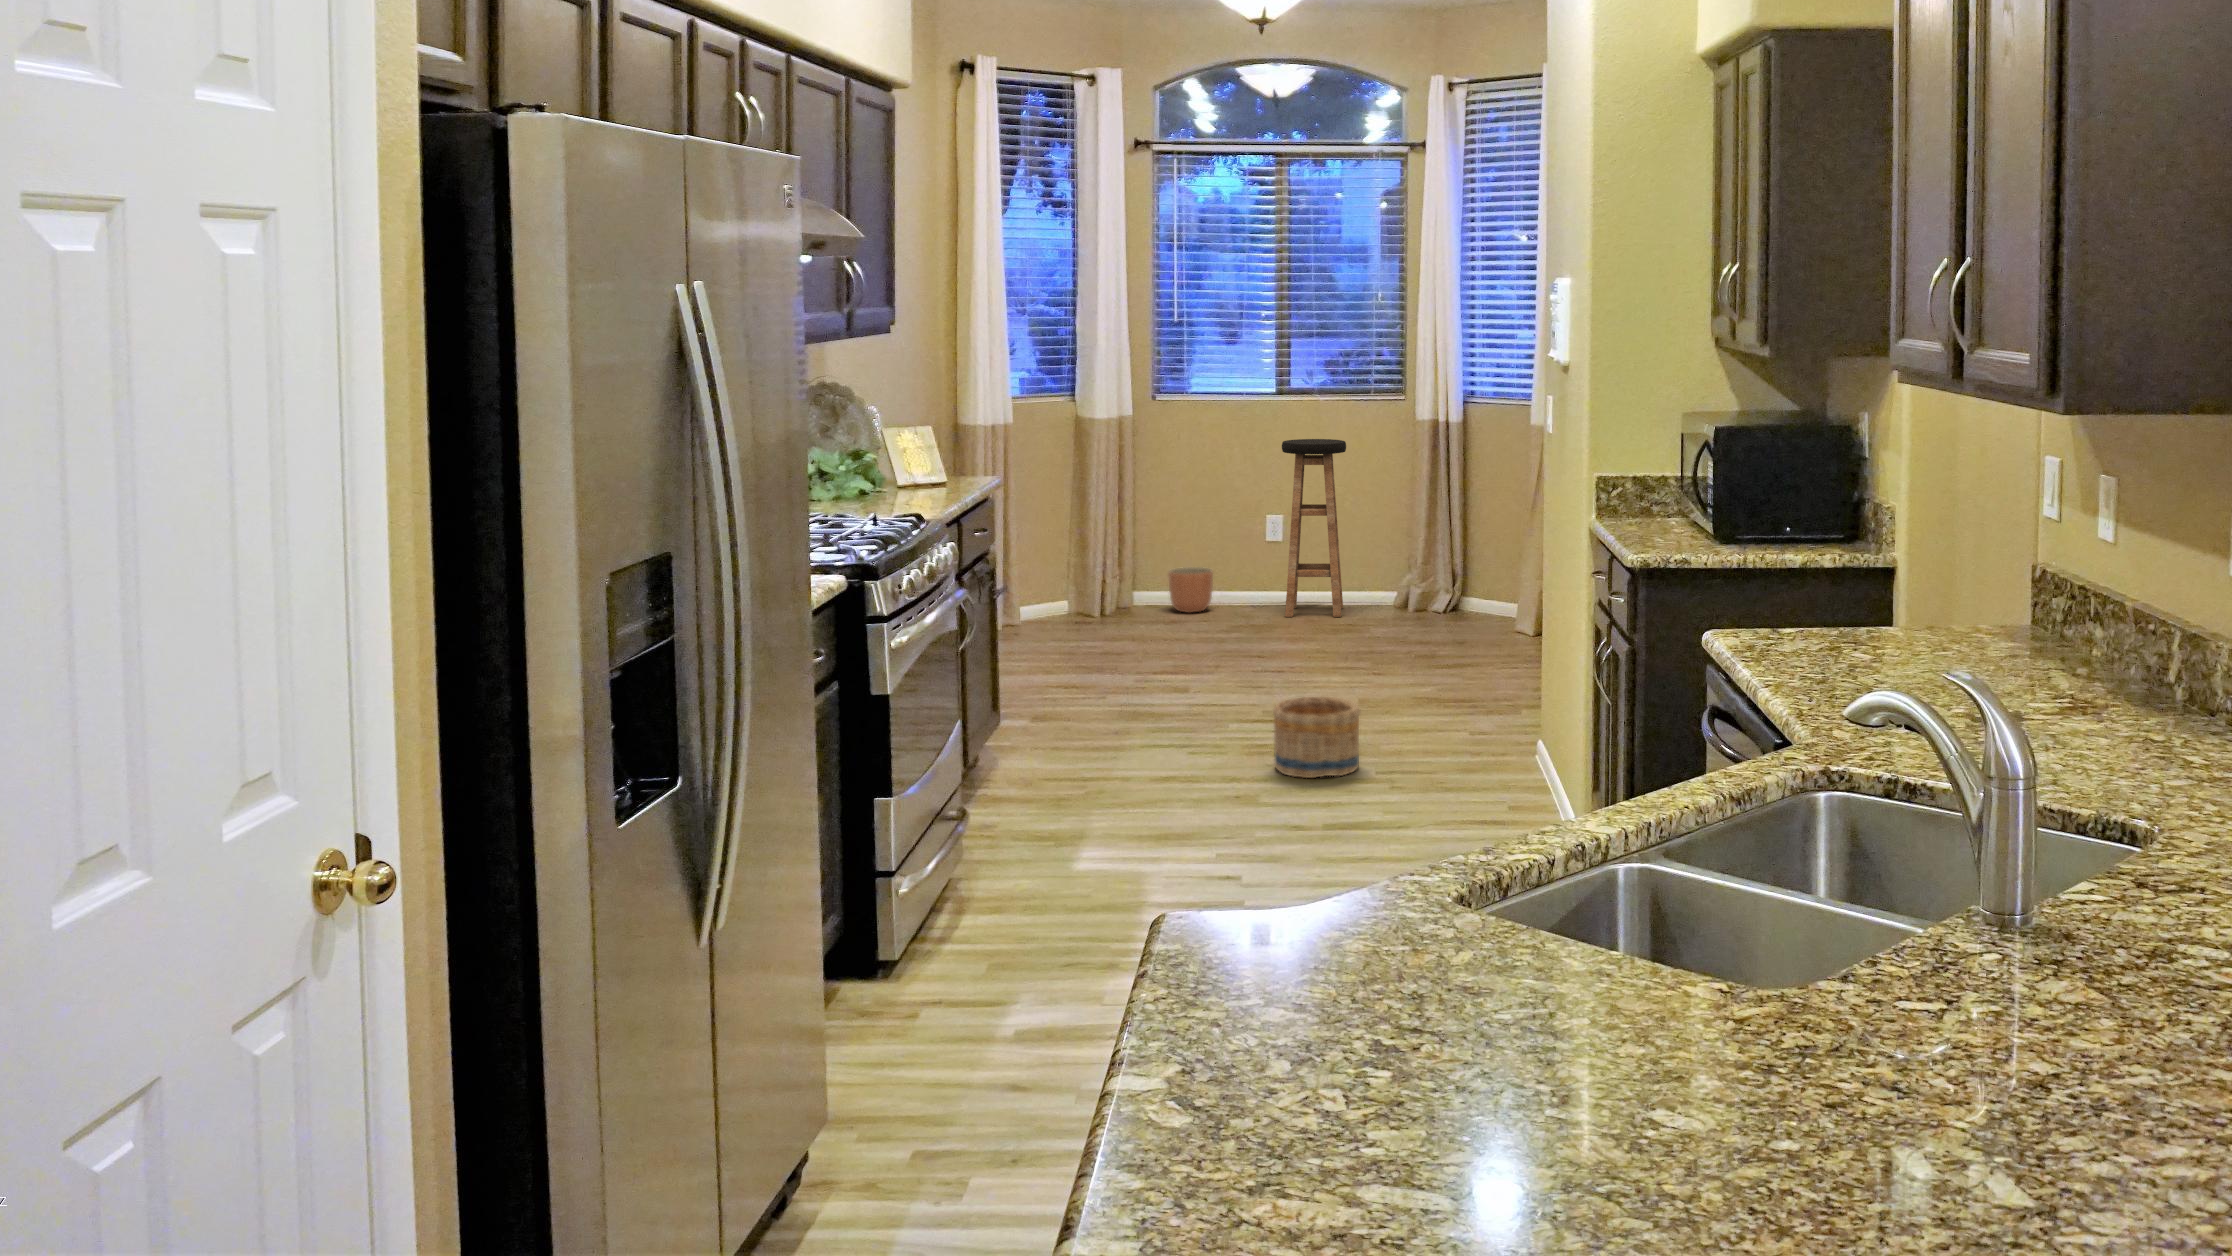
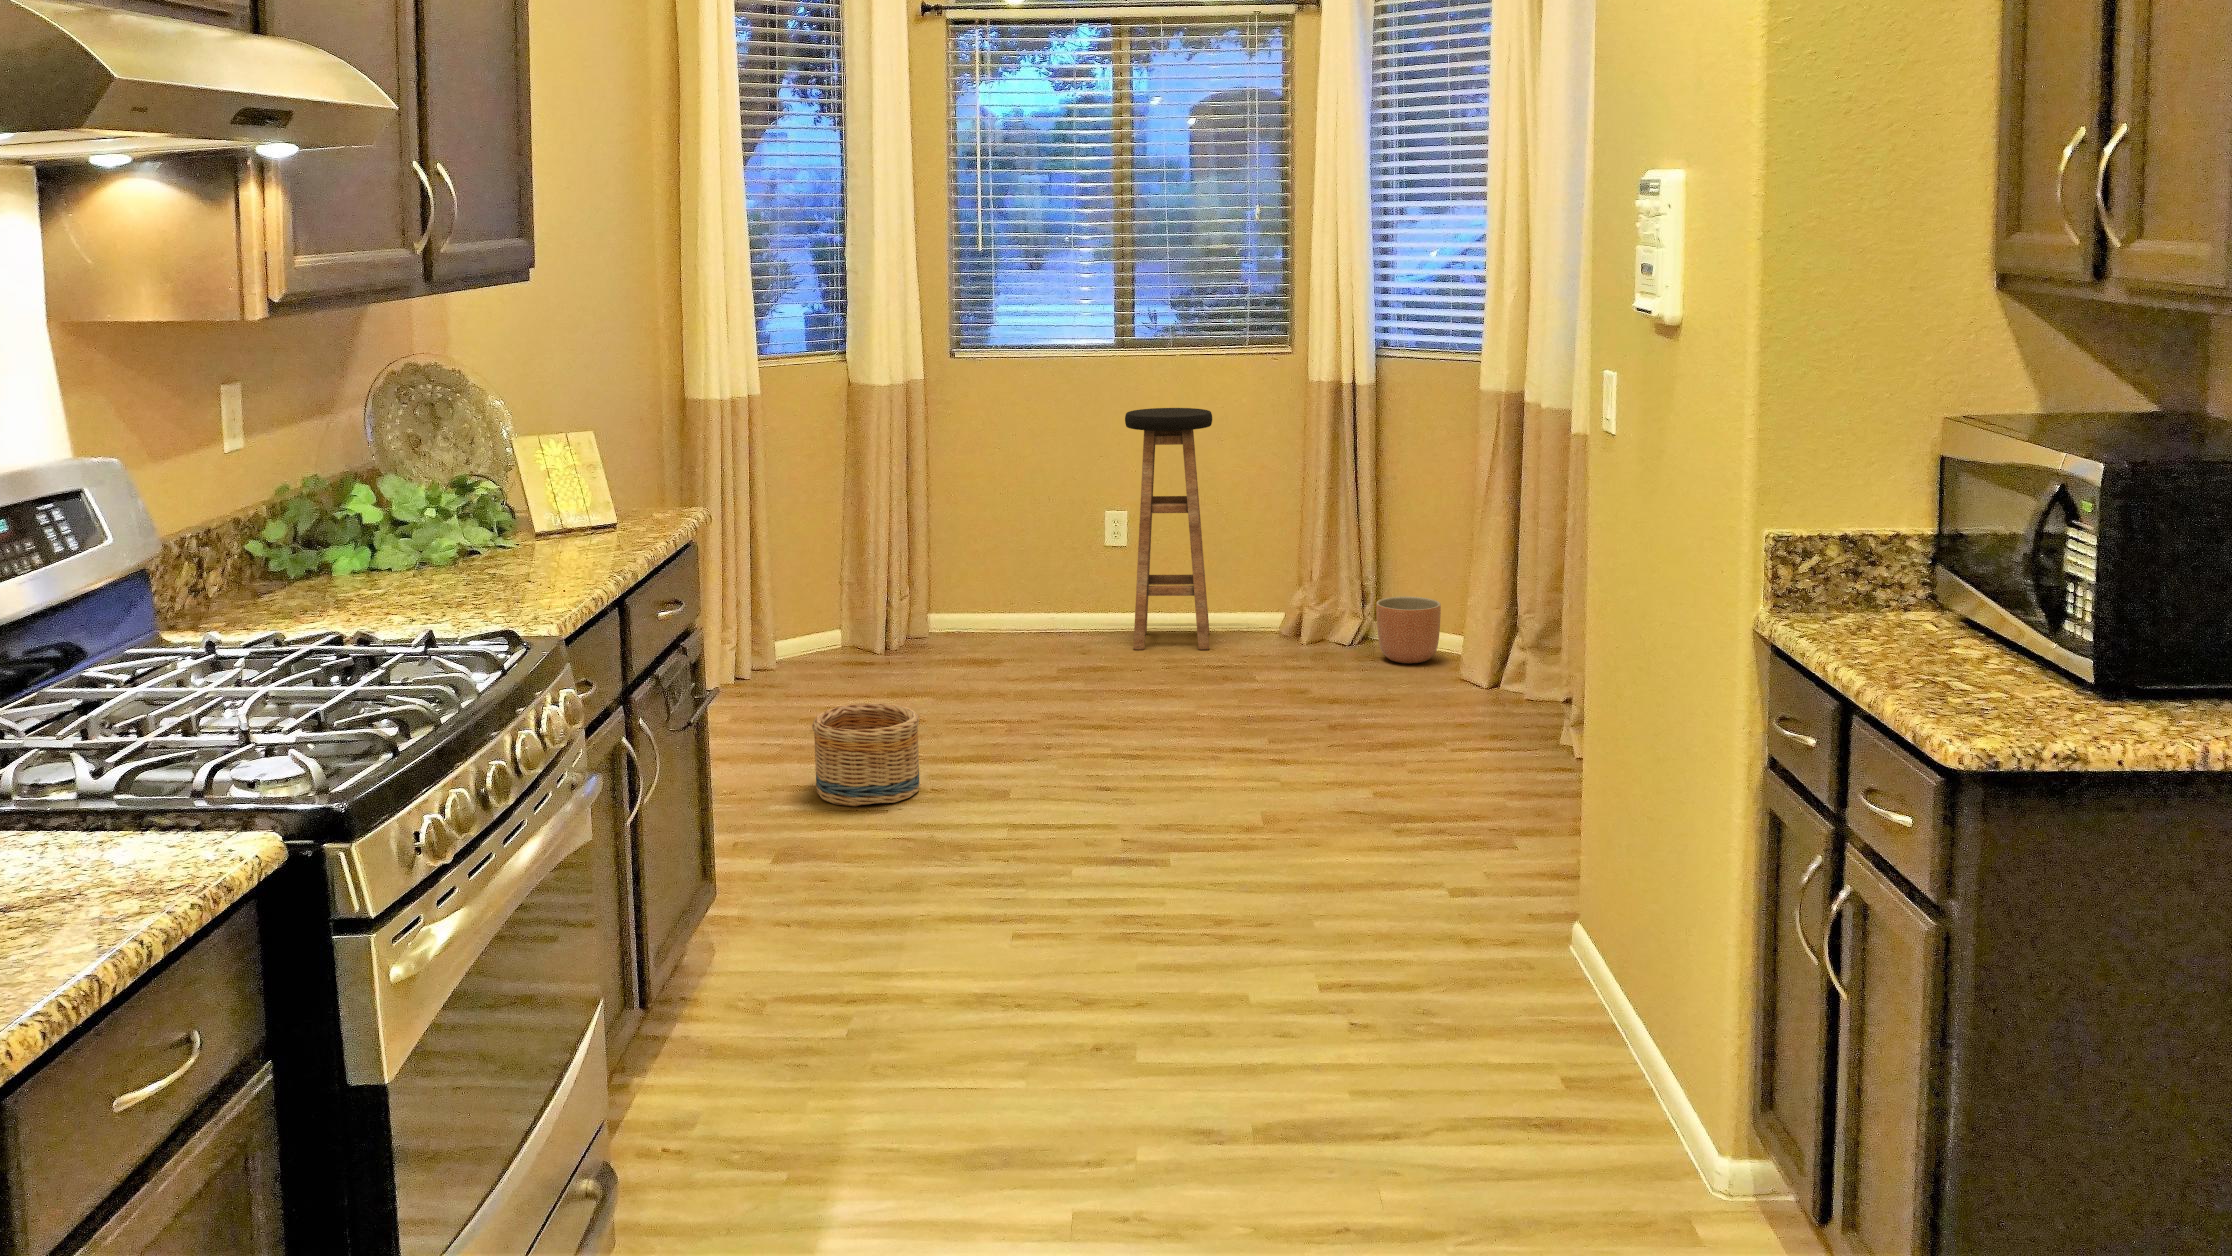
planter: present [1168,567,1213,613] -> present [1376,597,1441,663]
basket: present [1273,697,1360,778] -> present [812,703,920,806]

